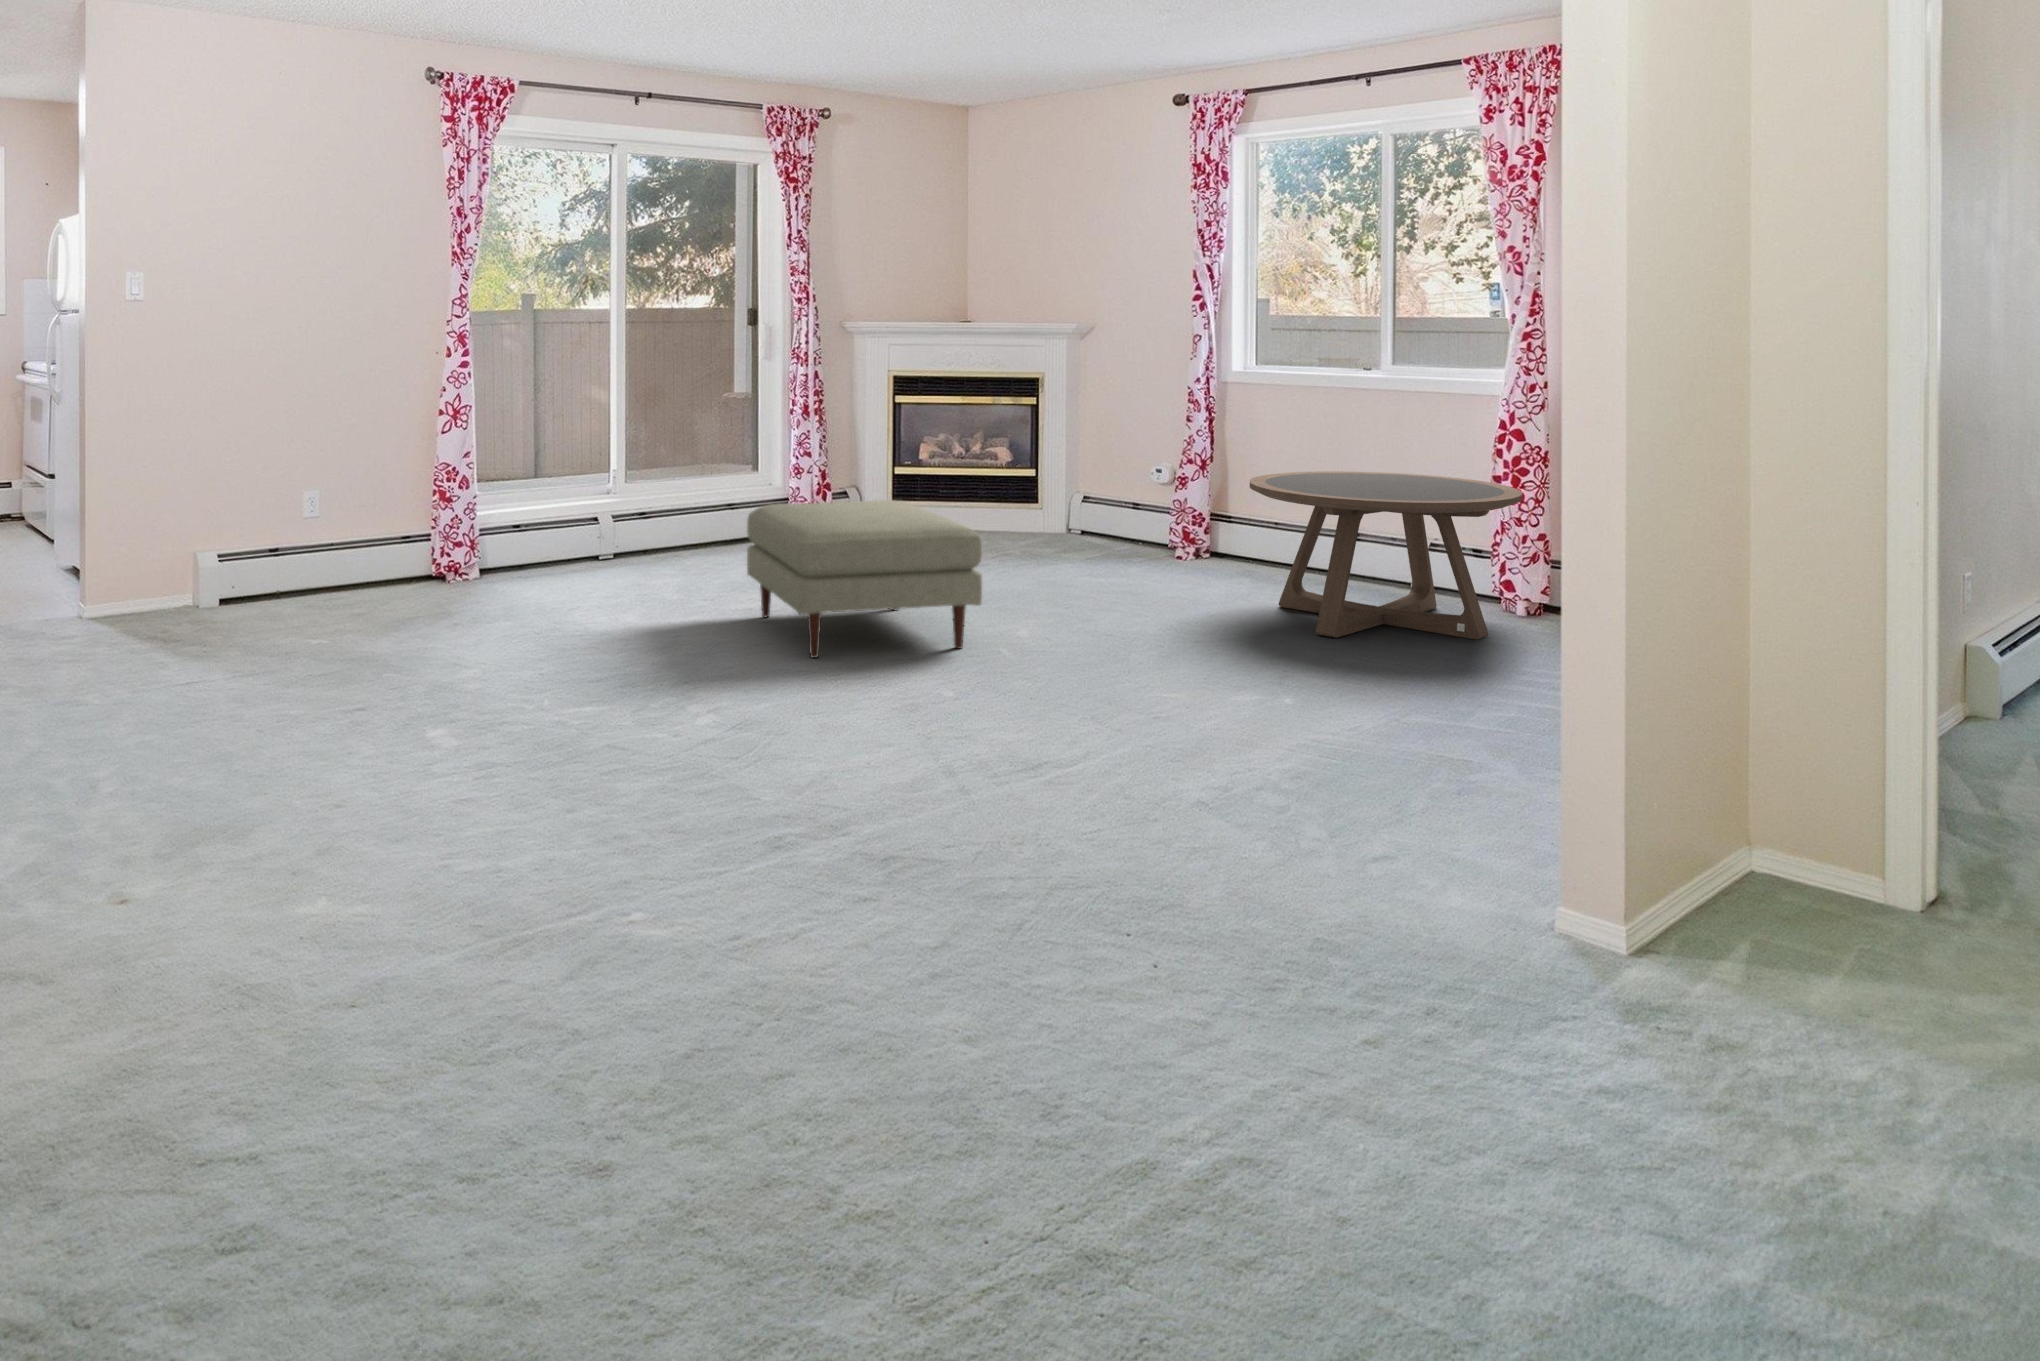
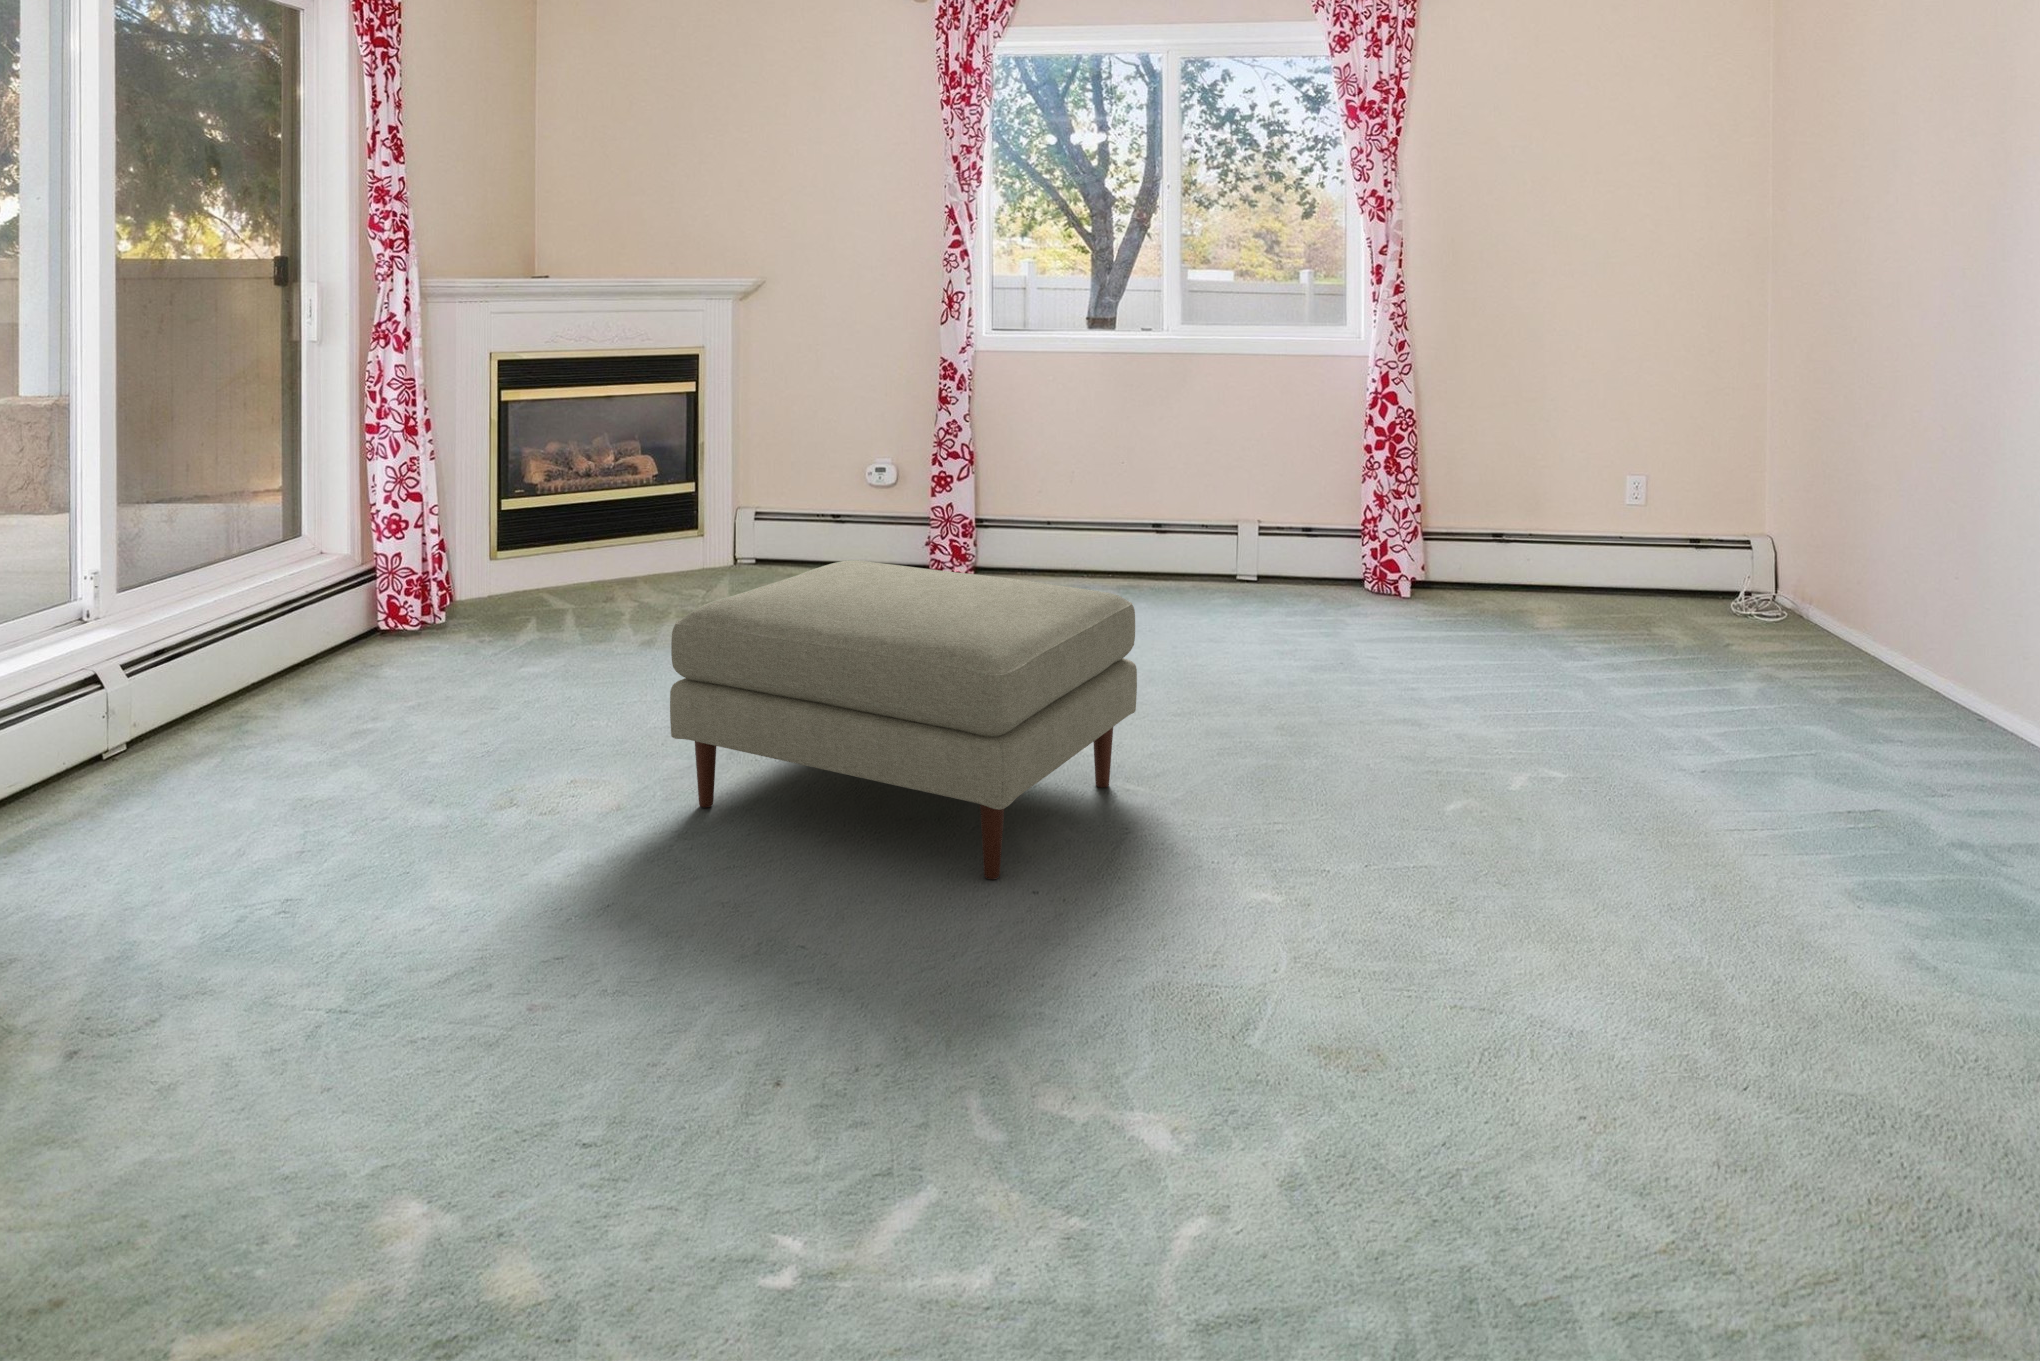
coffee table: present [1250,471,1522,640] -> none [1168,445,1476,651]

